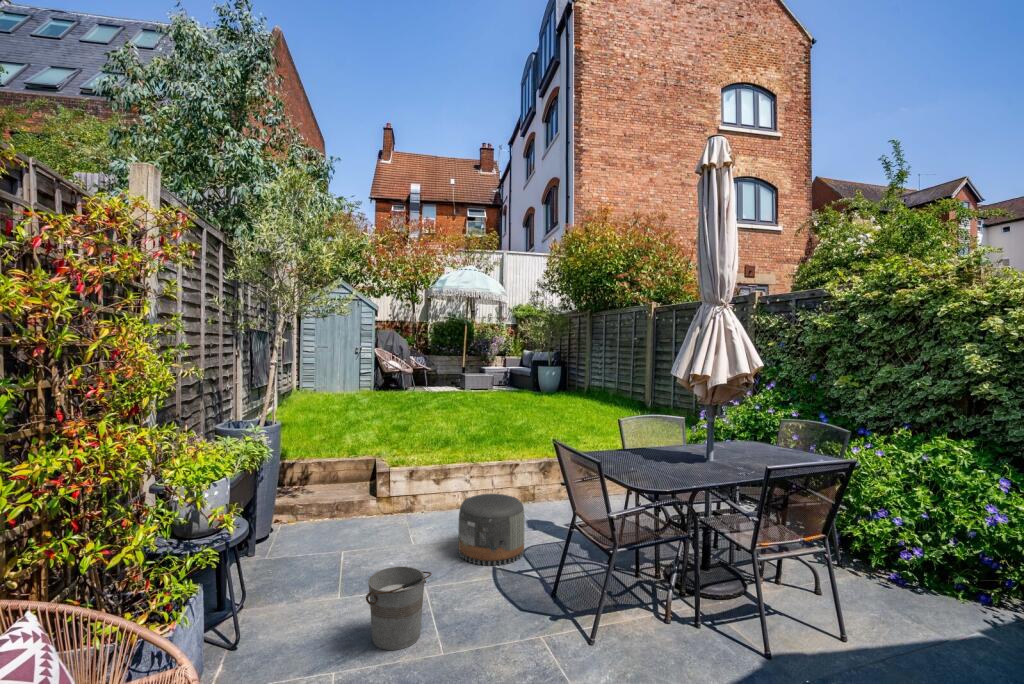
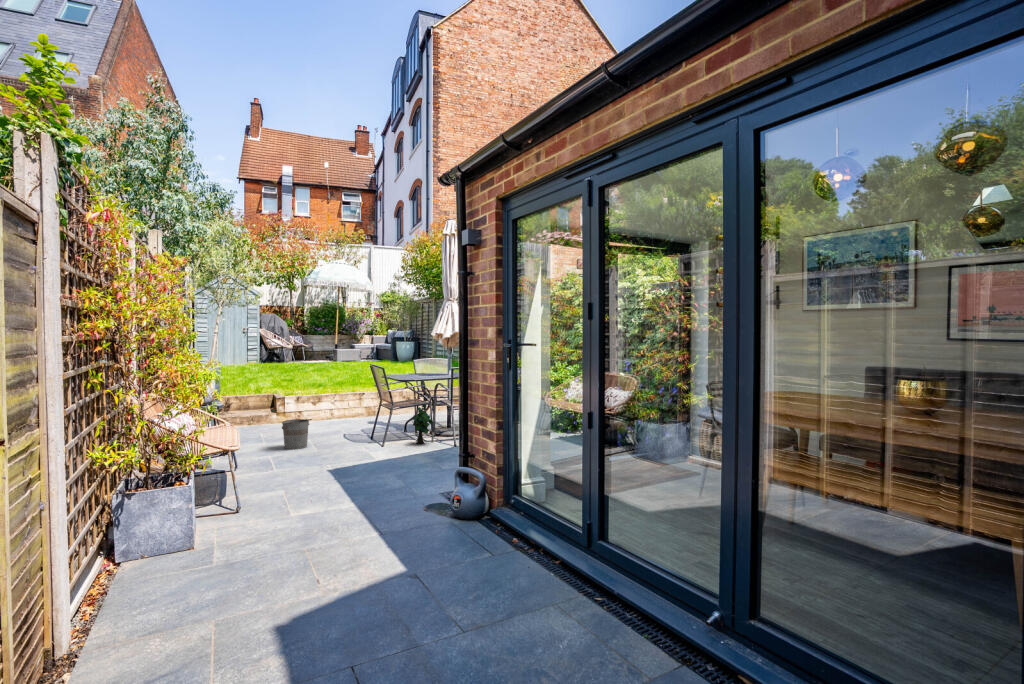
pouf: present [458,494,524,566] -> none [326,400,363,433]
decorative plant: none [646,552,704,648] -> present [412,404,433,444]

